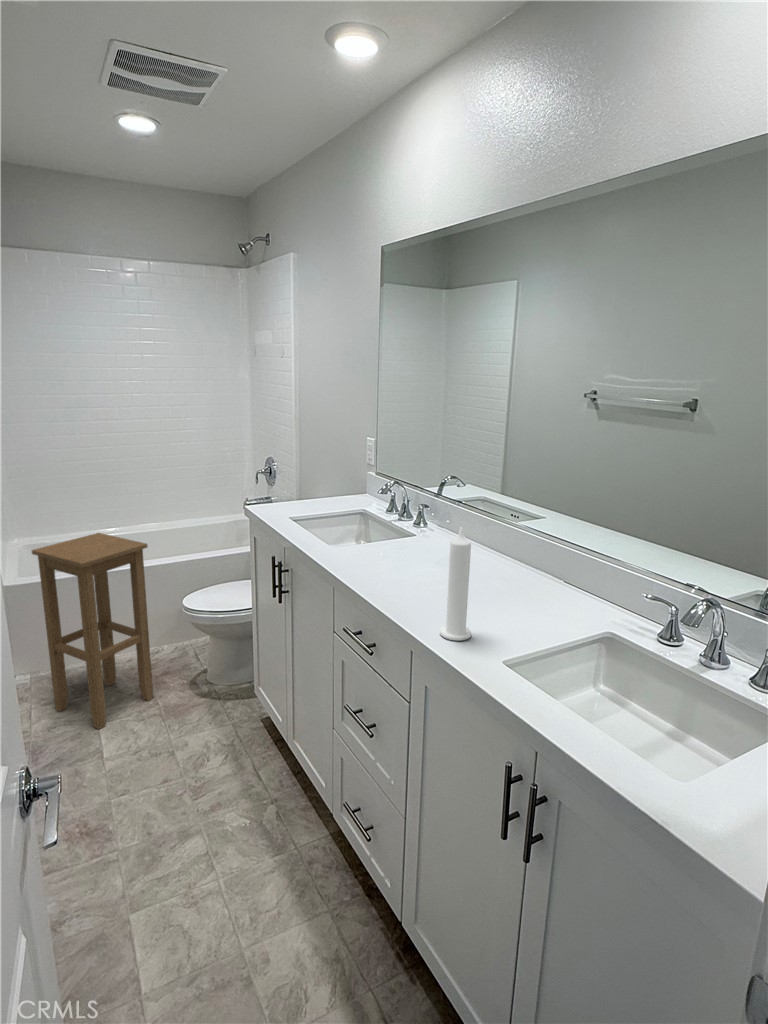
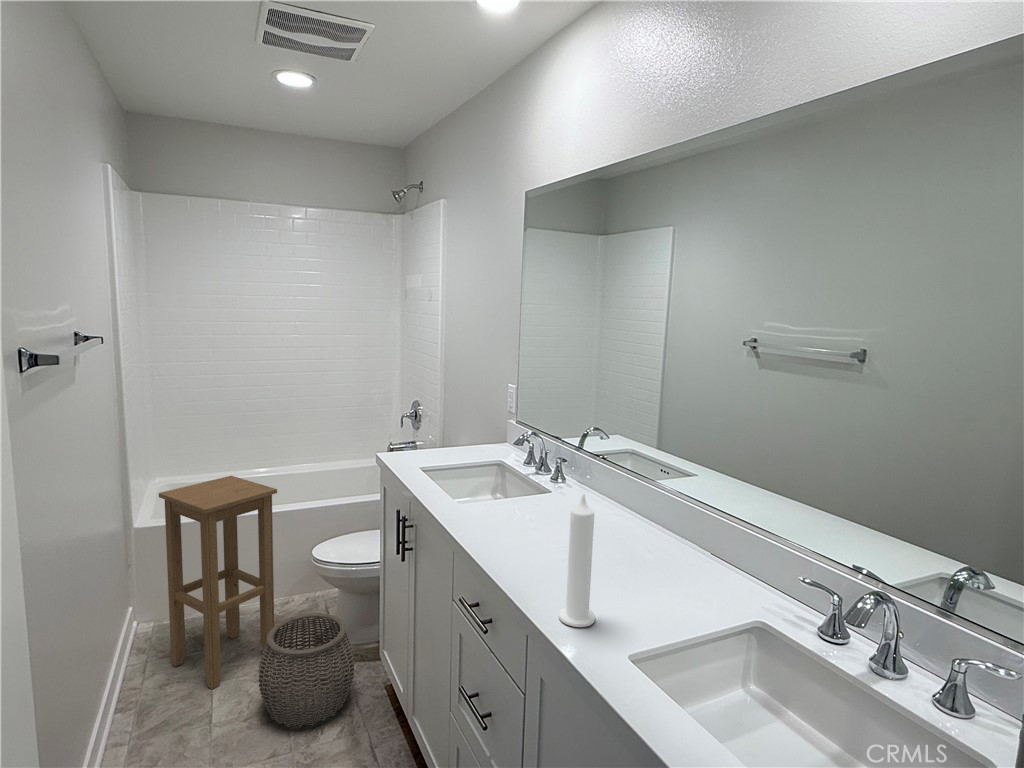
woven basket: none [144,657,234,757] -> present [258,613,355,727]

